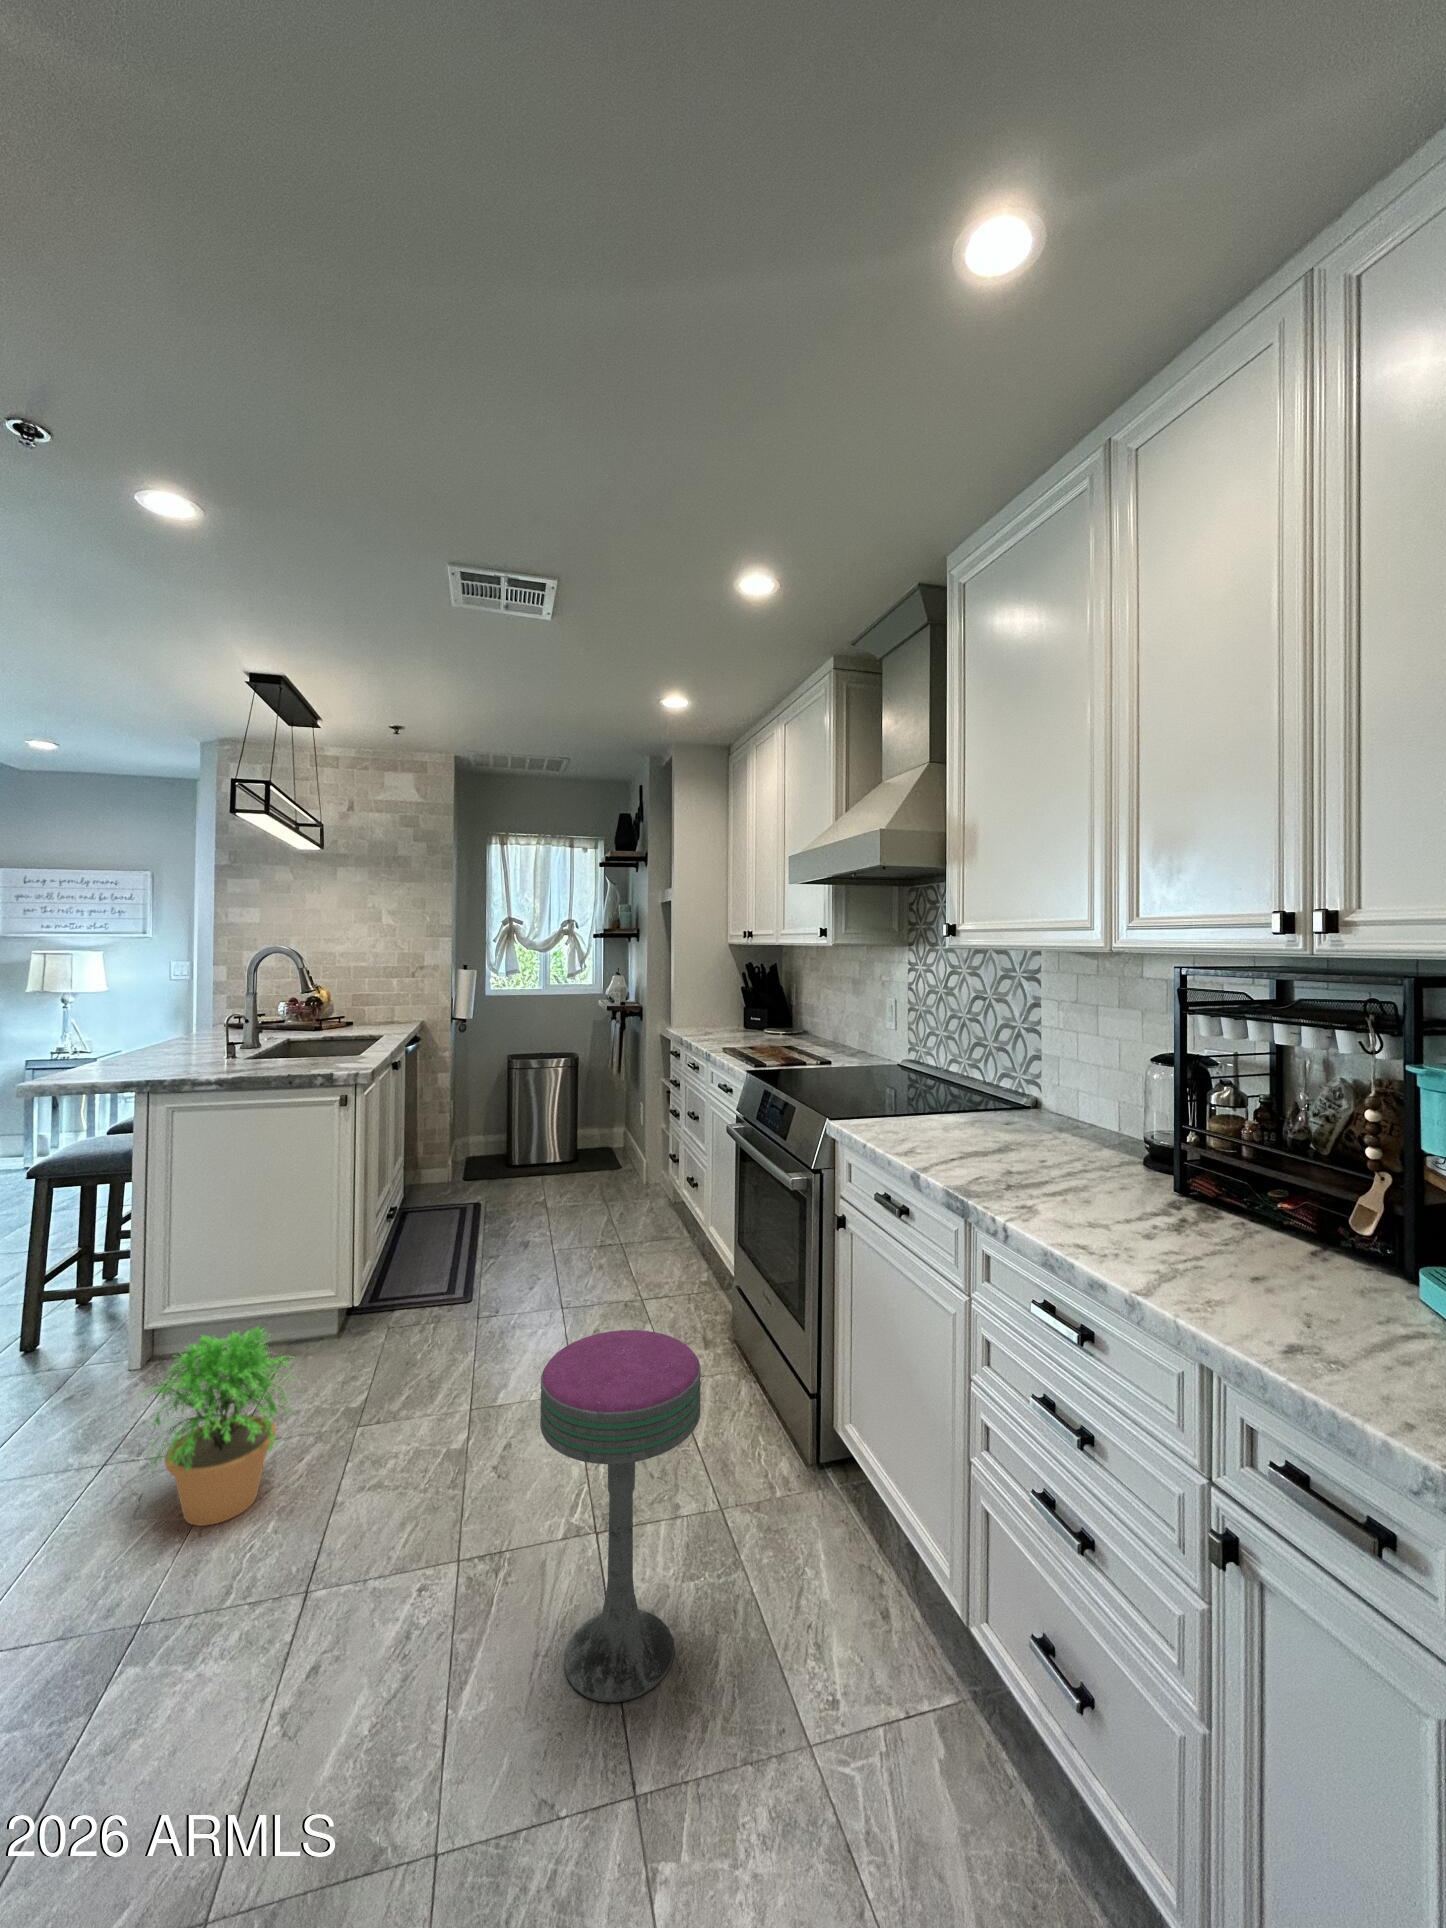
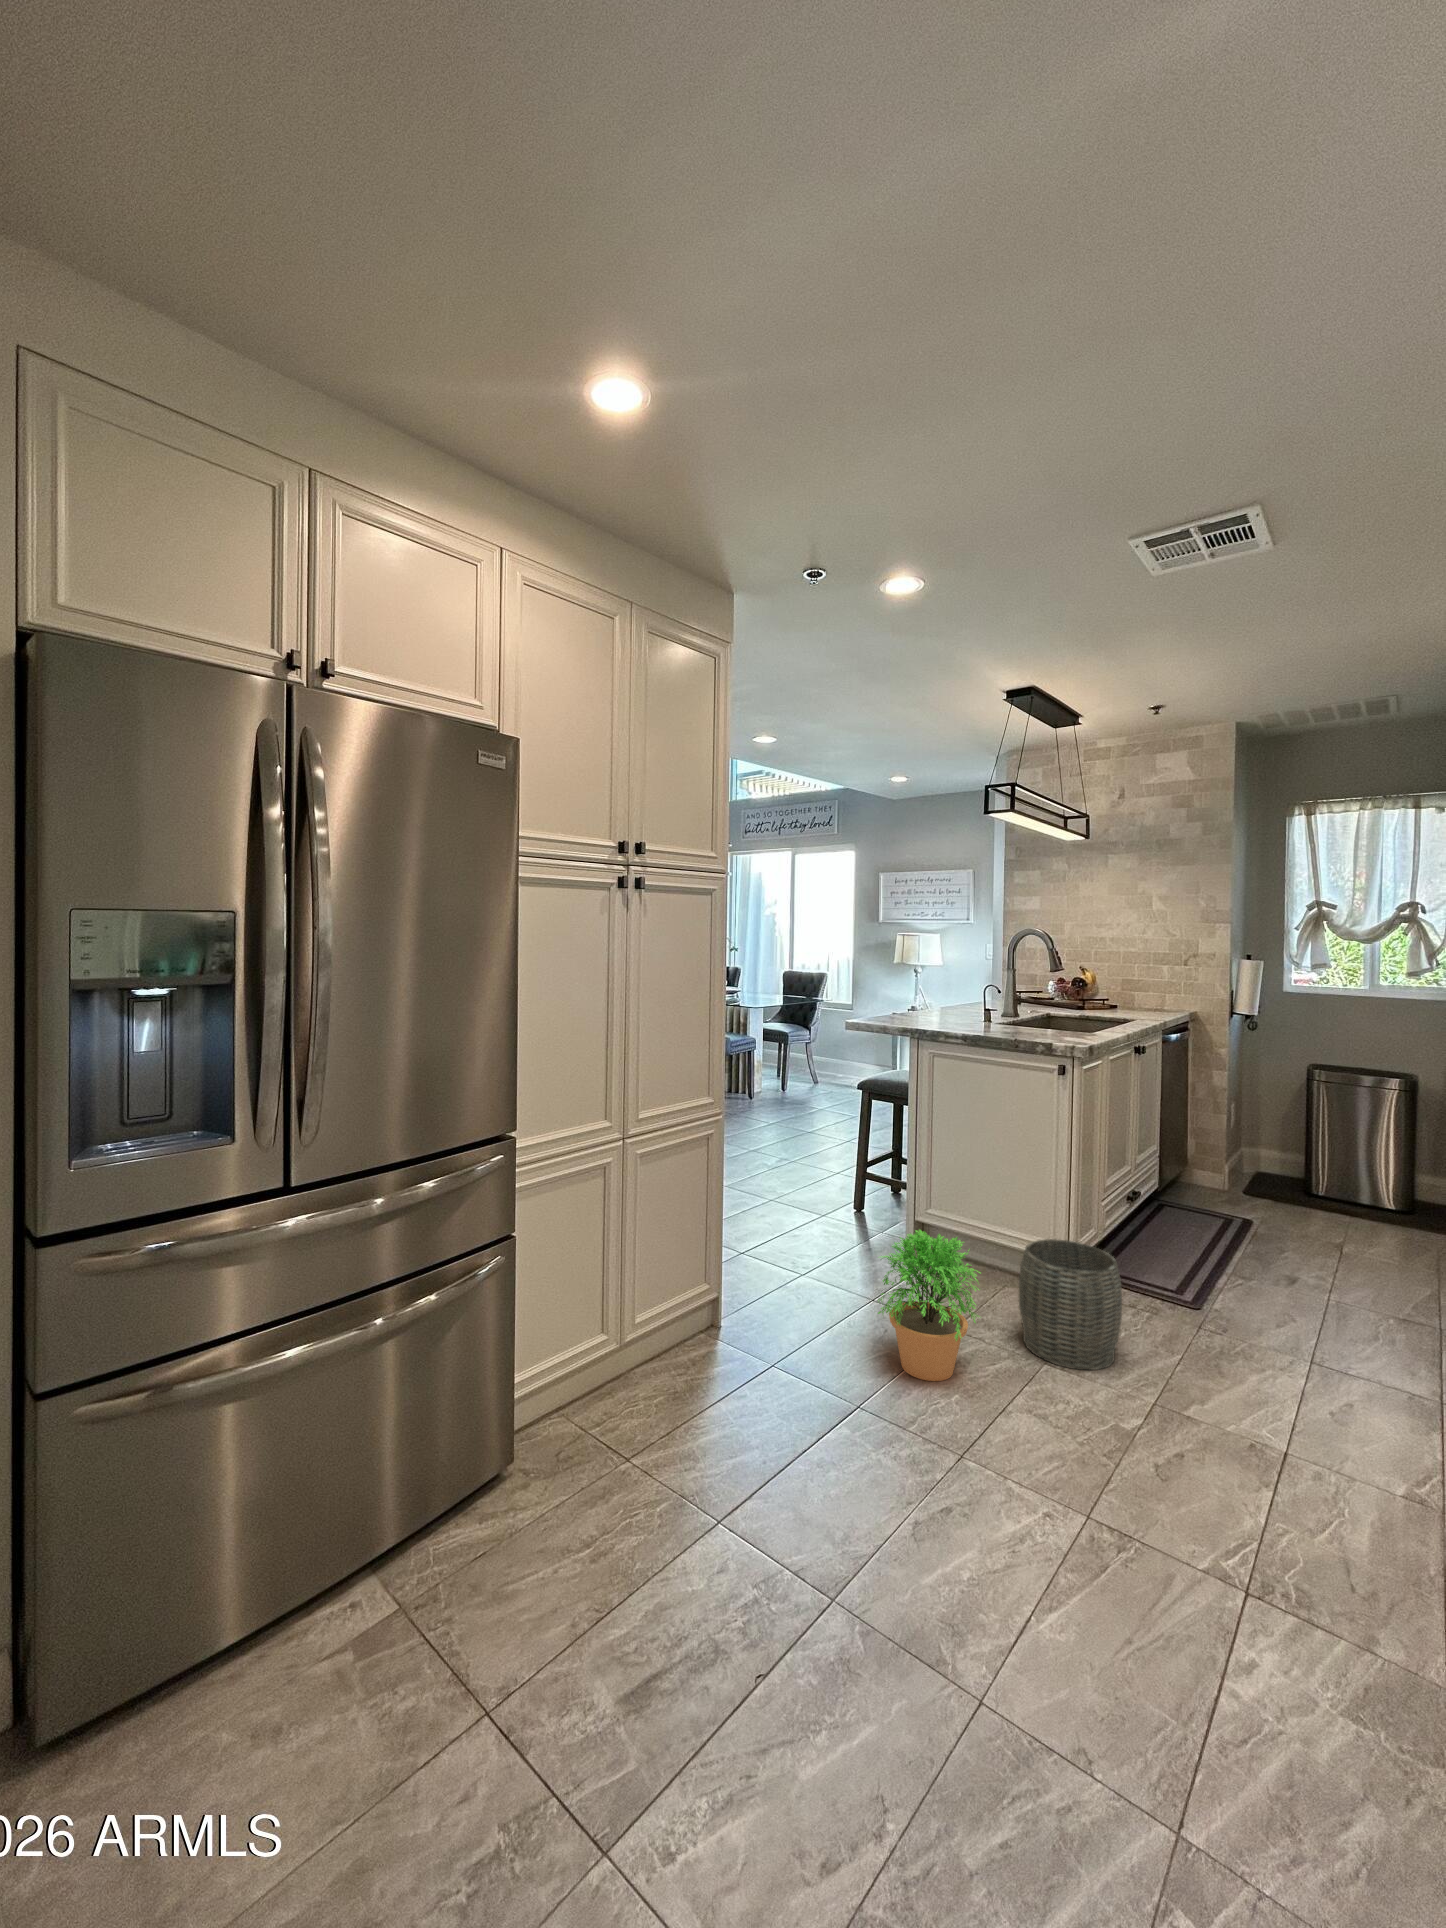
woven basket: none [317,1279,427,1422] -> present [1019,1239,1122,1370]
bar stool: present [540,1330,701,1703] -> none [1126,1344,1337,1764]

